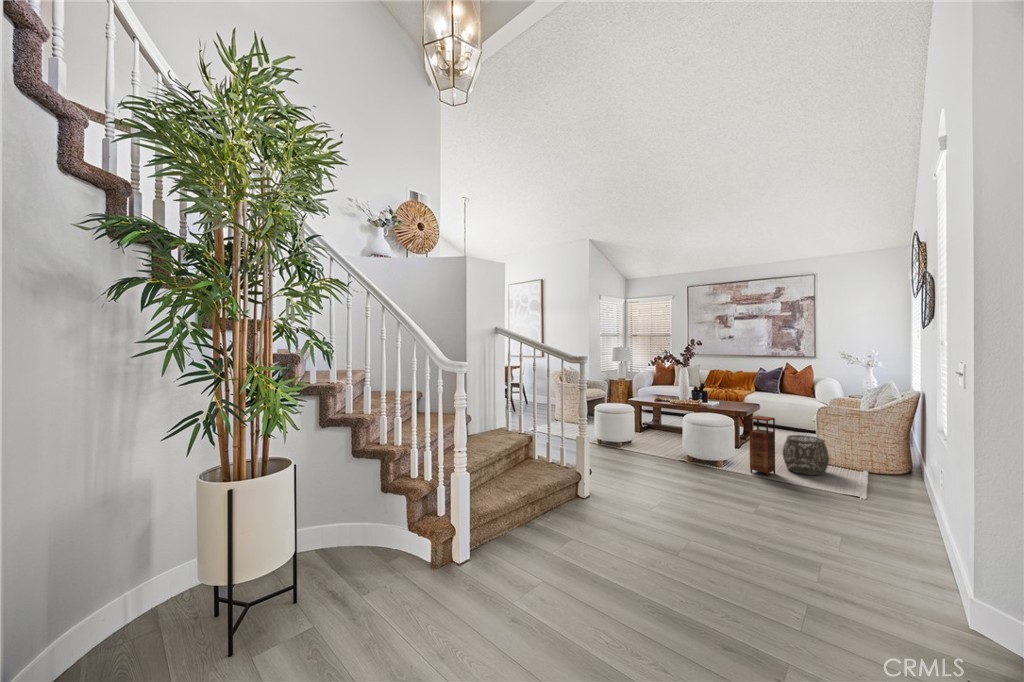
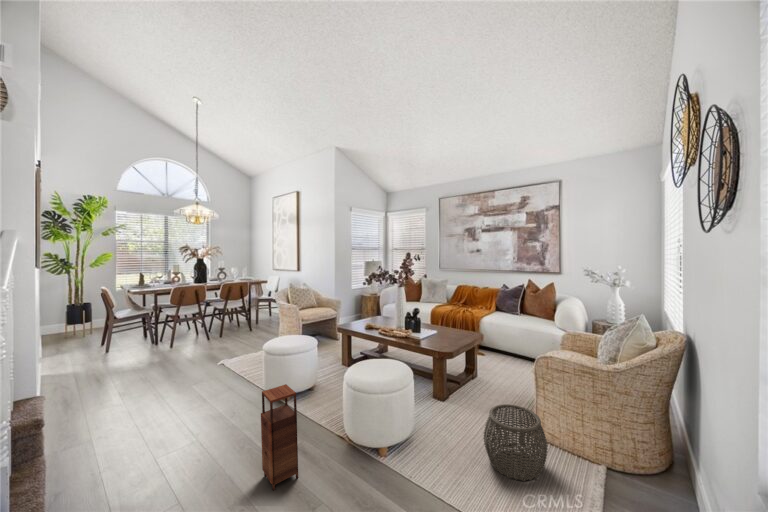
storage cabinet: present [750,416,775,477] -> present [261,384,298,490]

